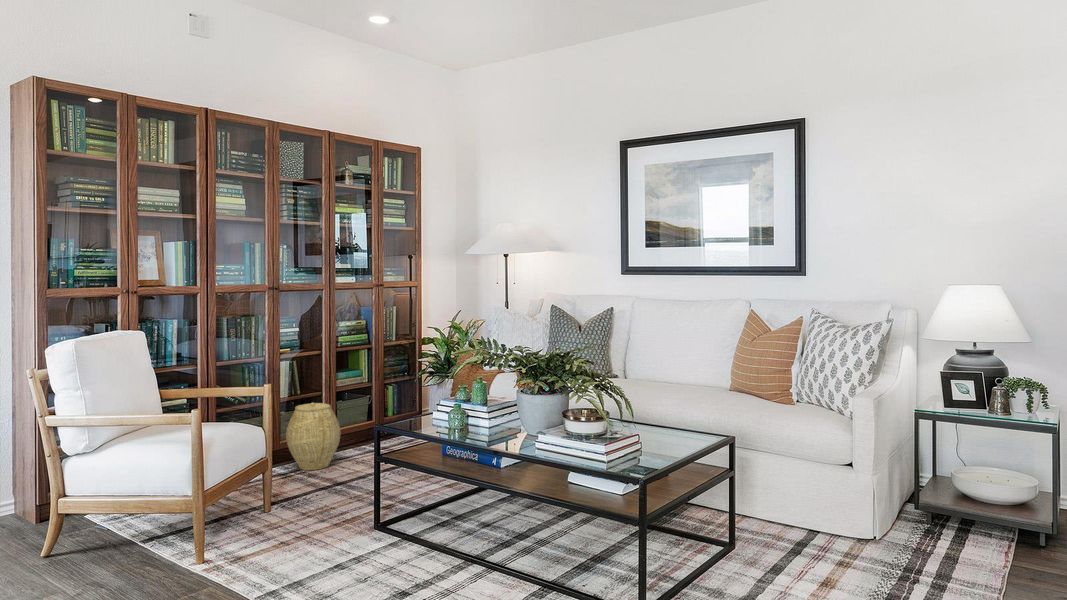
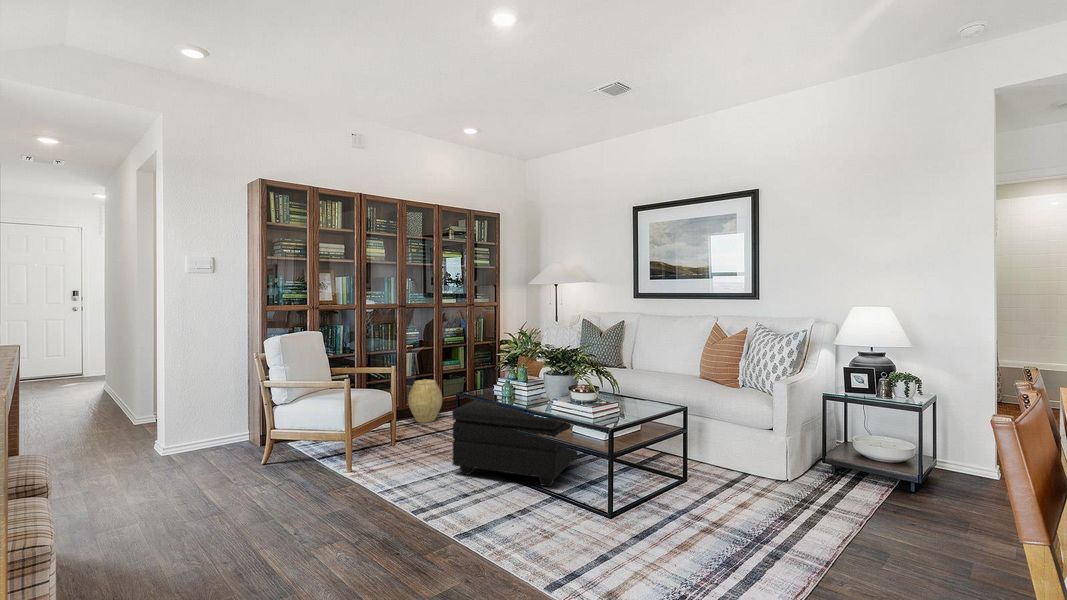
footstool: none [373,427,565,569] -> present [452,400,577,486]

